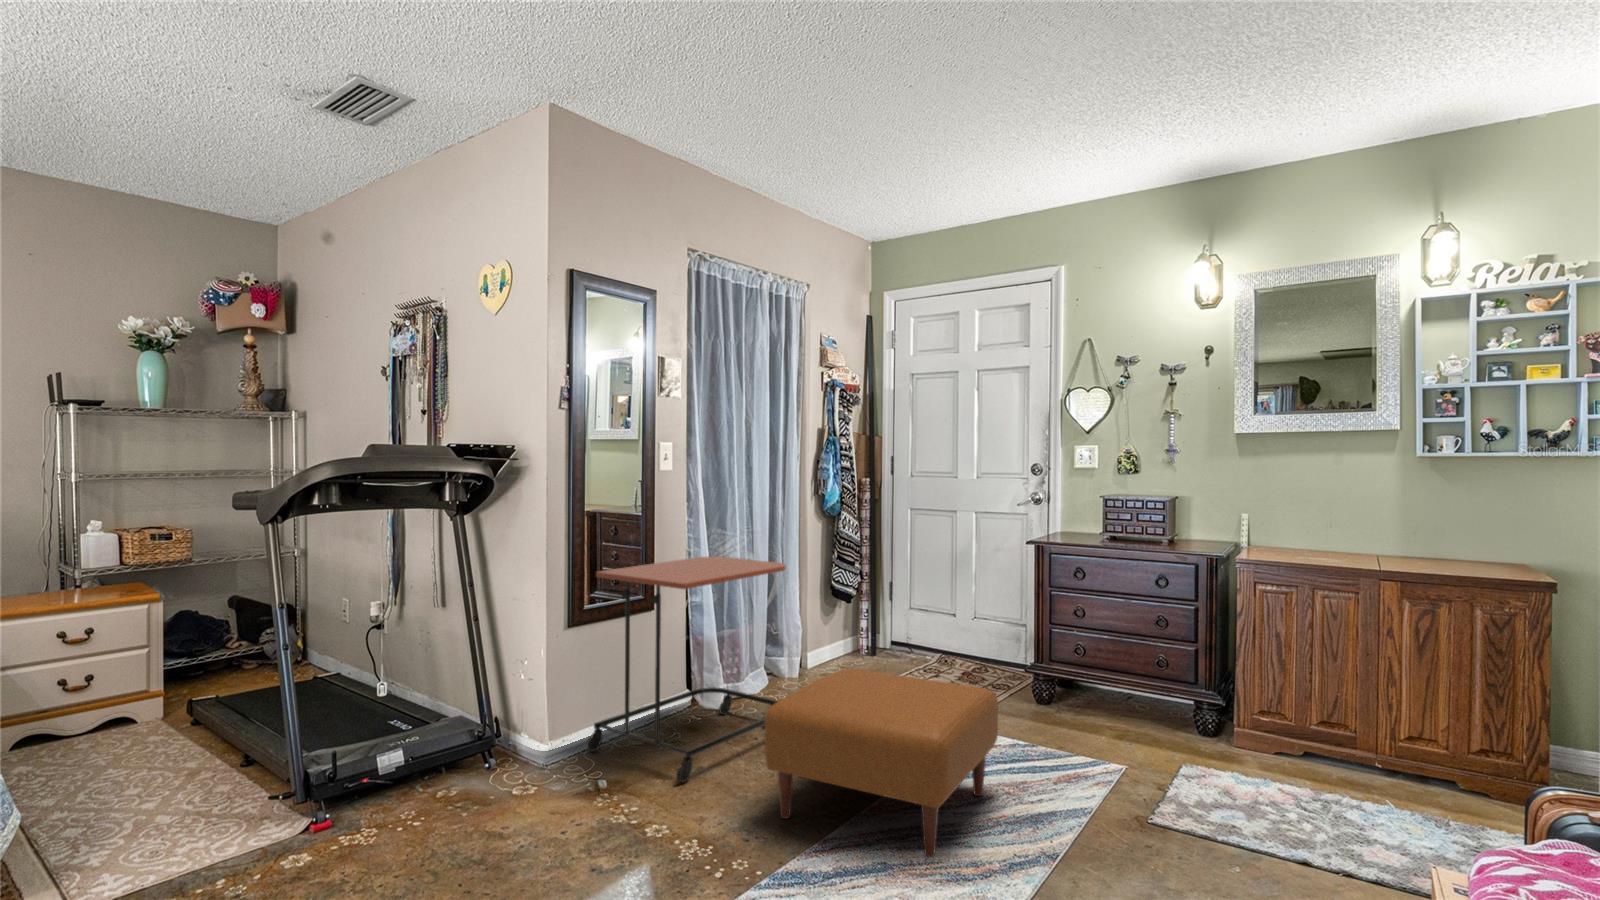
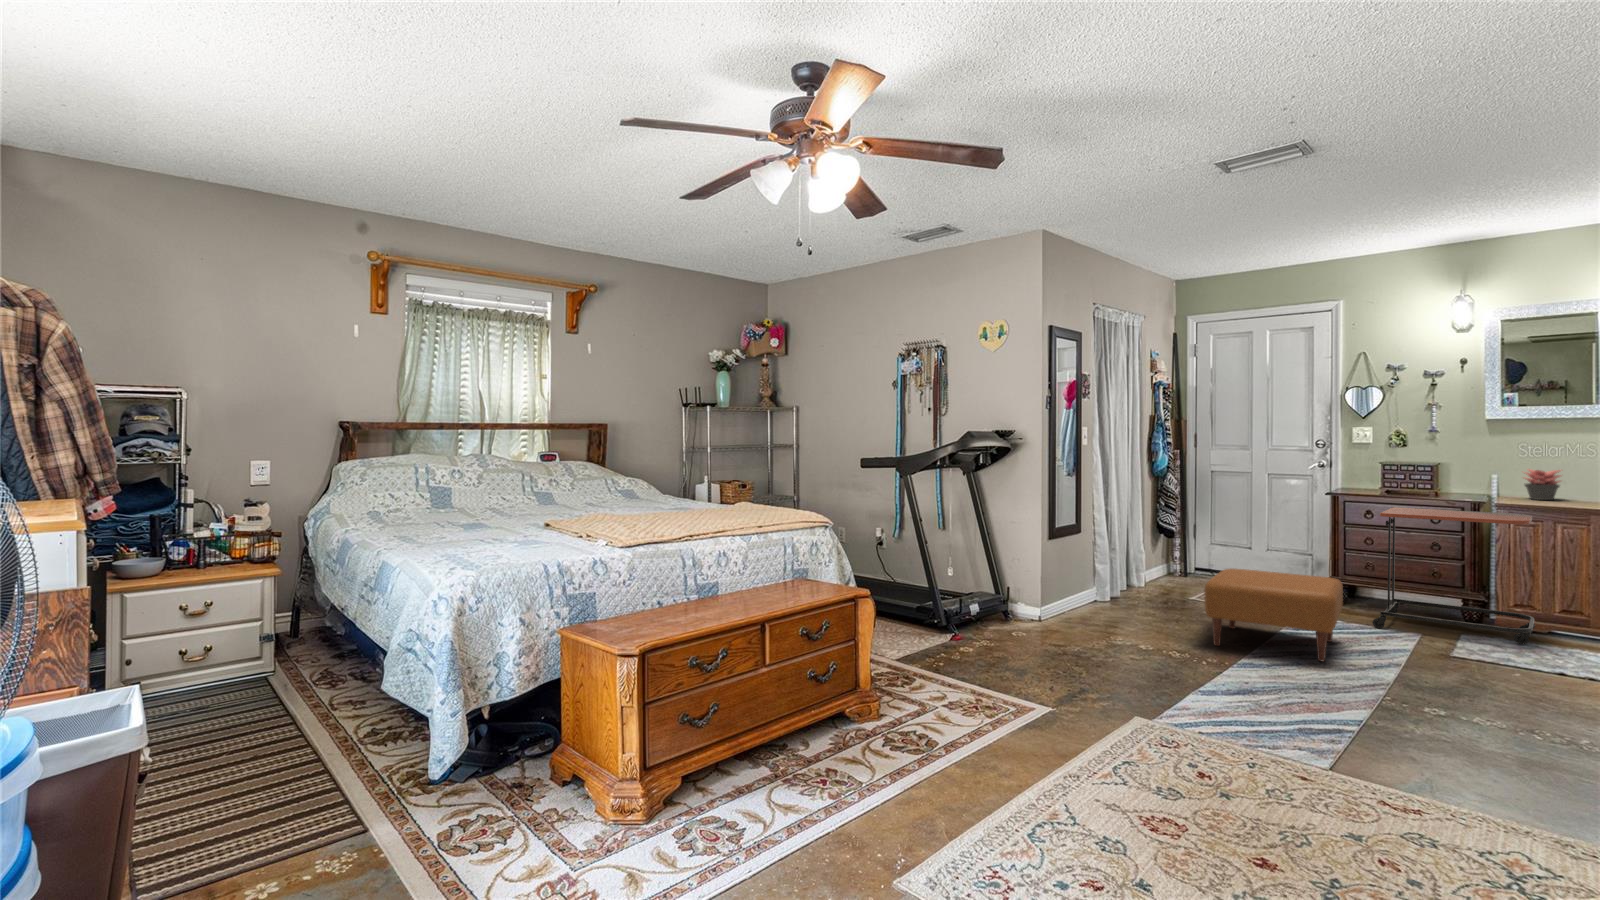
succulent plant: none [1274,506,1326,553] -> present [1524,469,1561,500]
side table: present [587,556,786,782] -> present [1372,507,1535,645]

